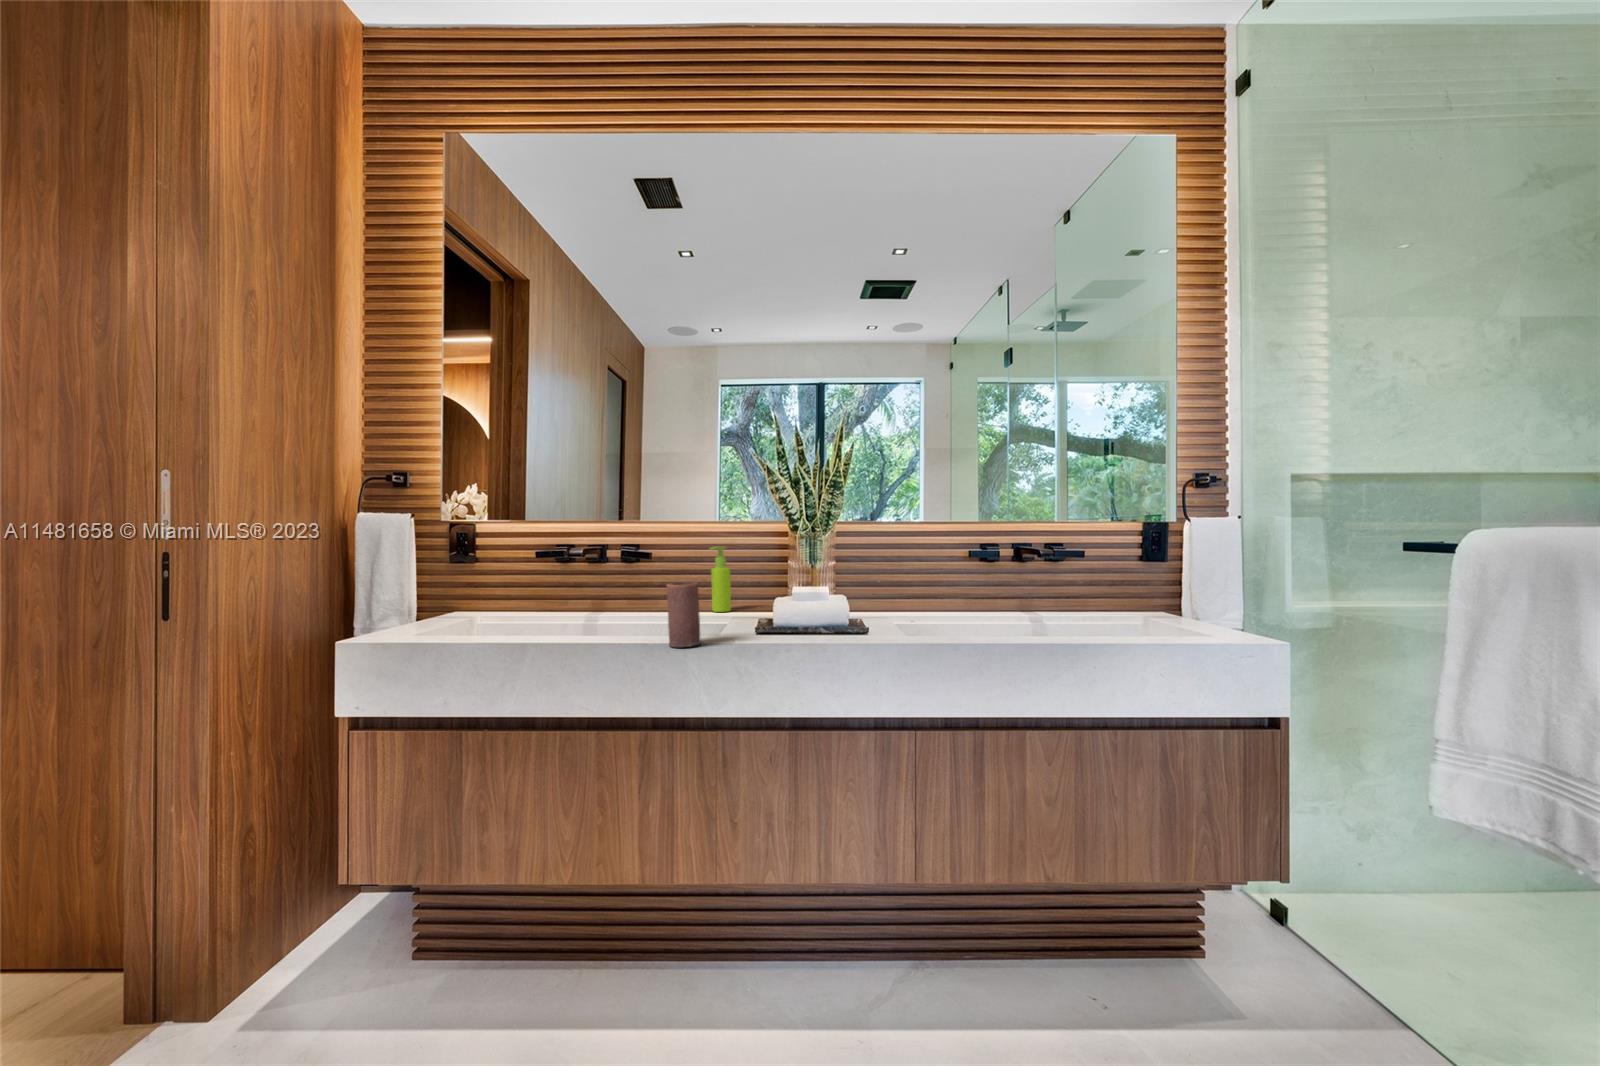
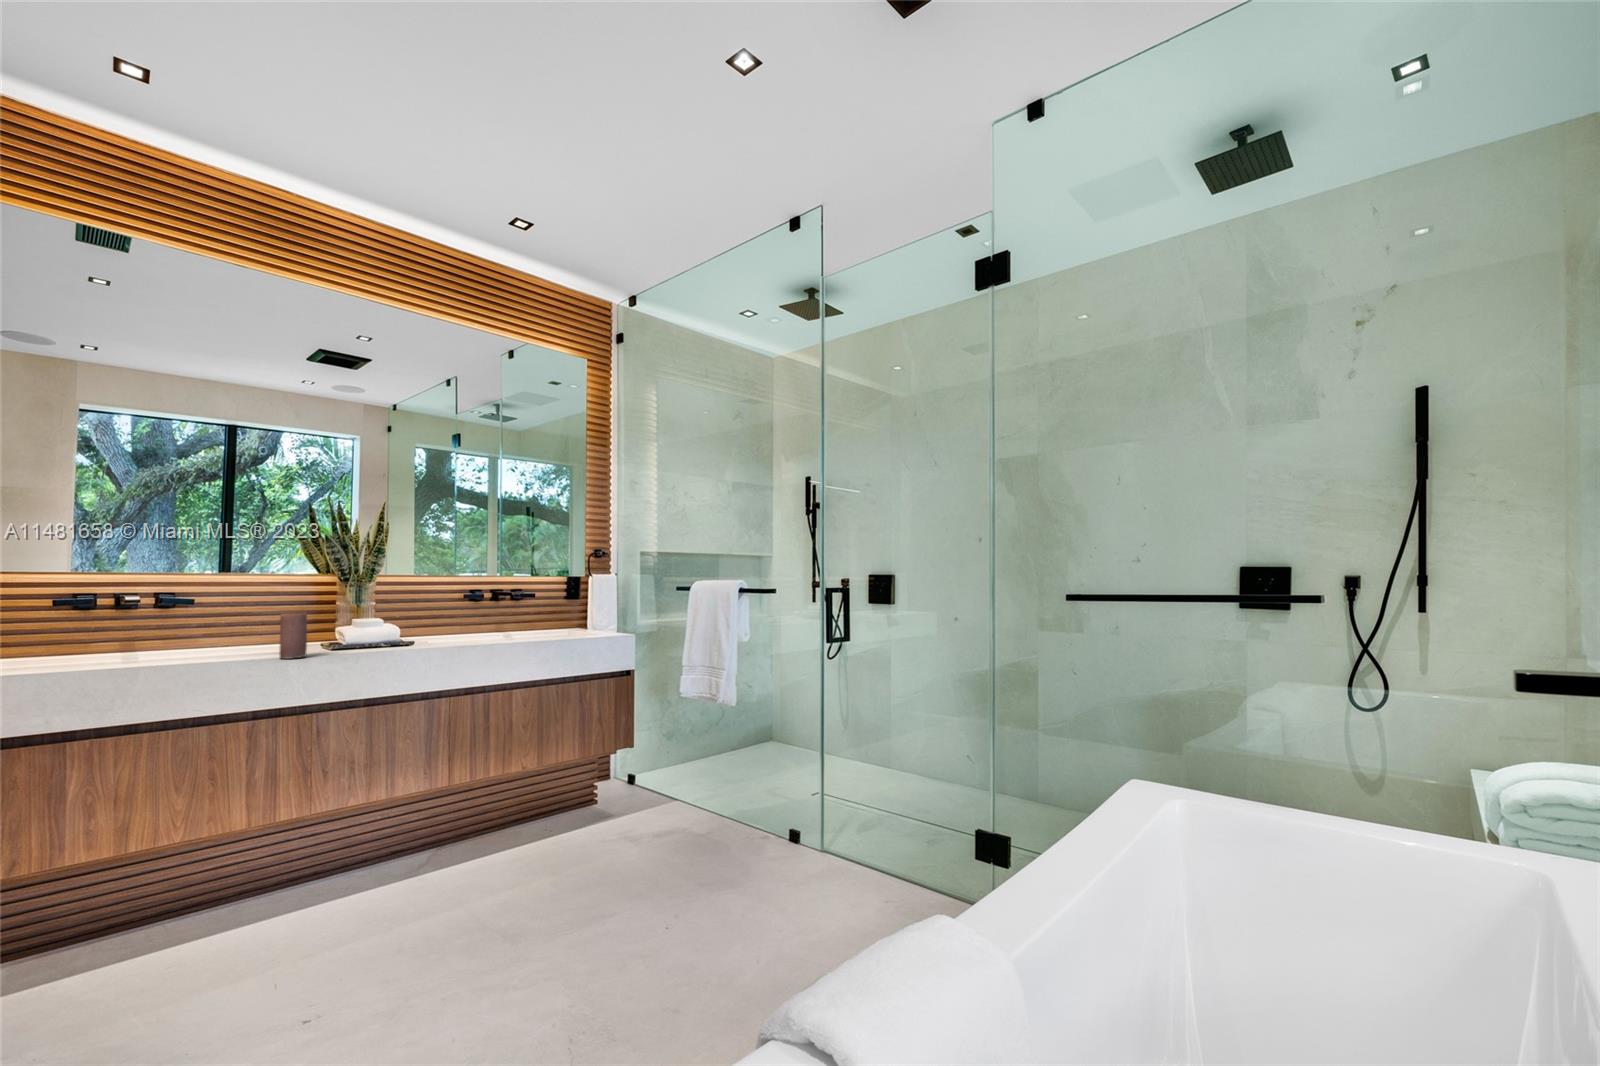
soap dispenser: present [710,547,731,612] -> none [255,594,275,646]

